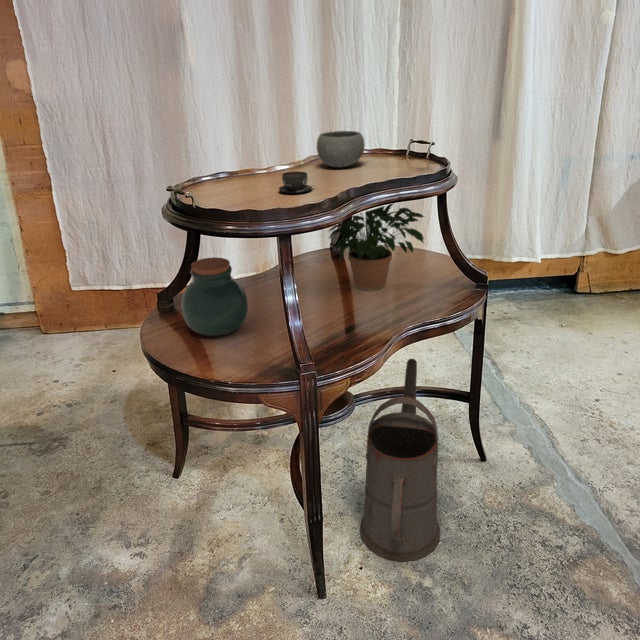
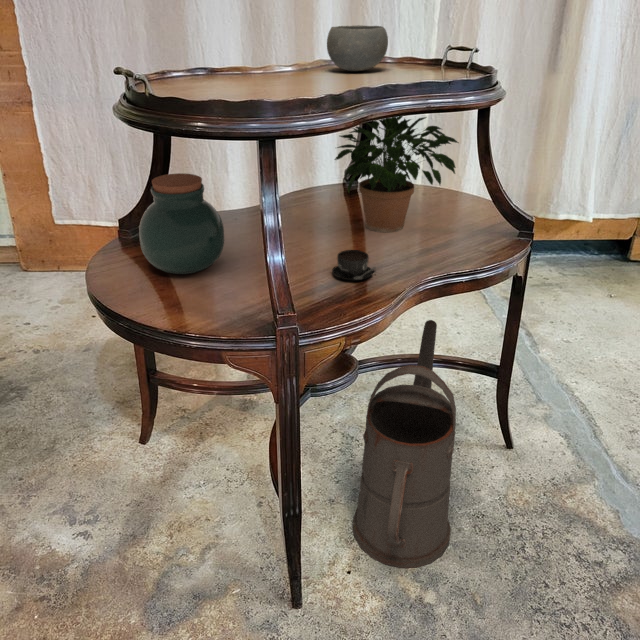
teacup: present [279,171,314,193] -> present [332,250,376,280]

